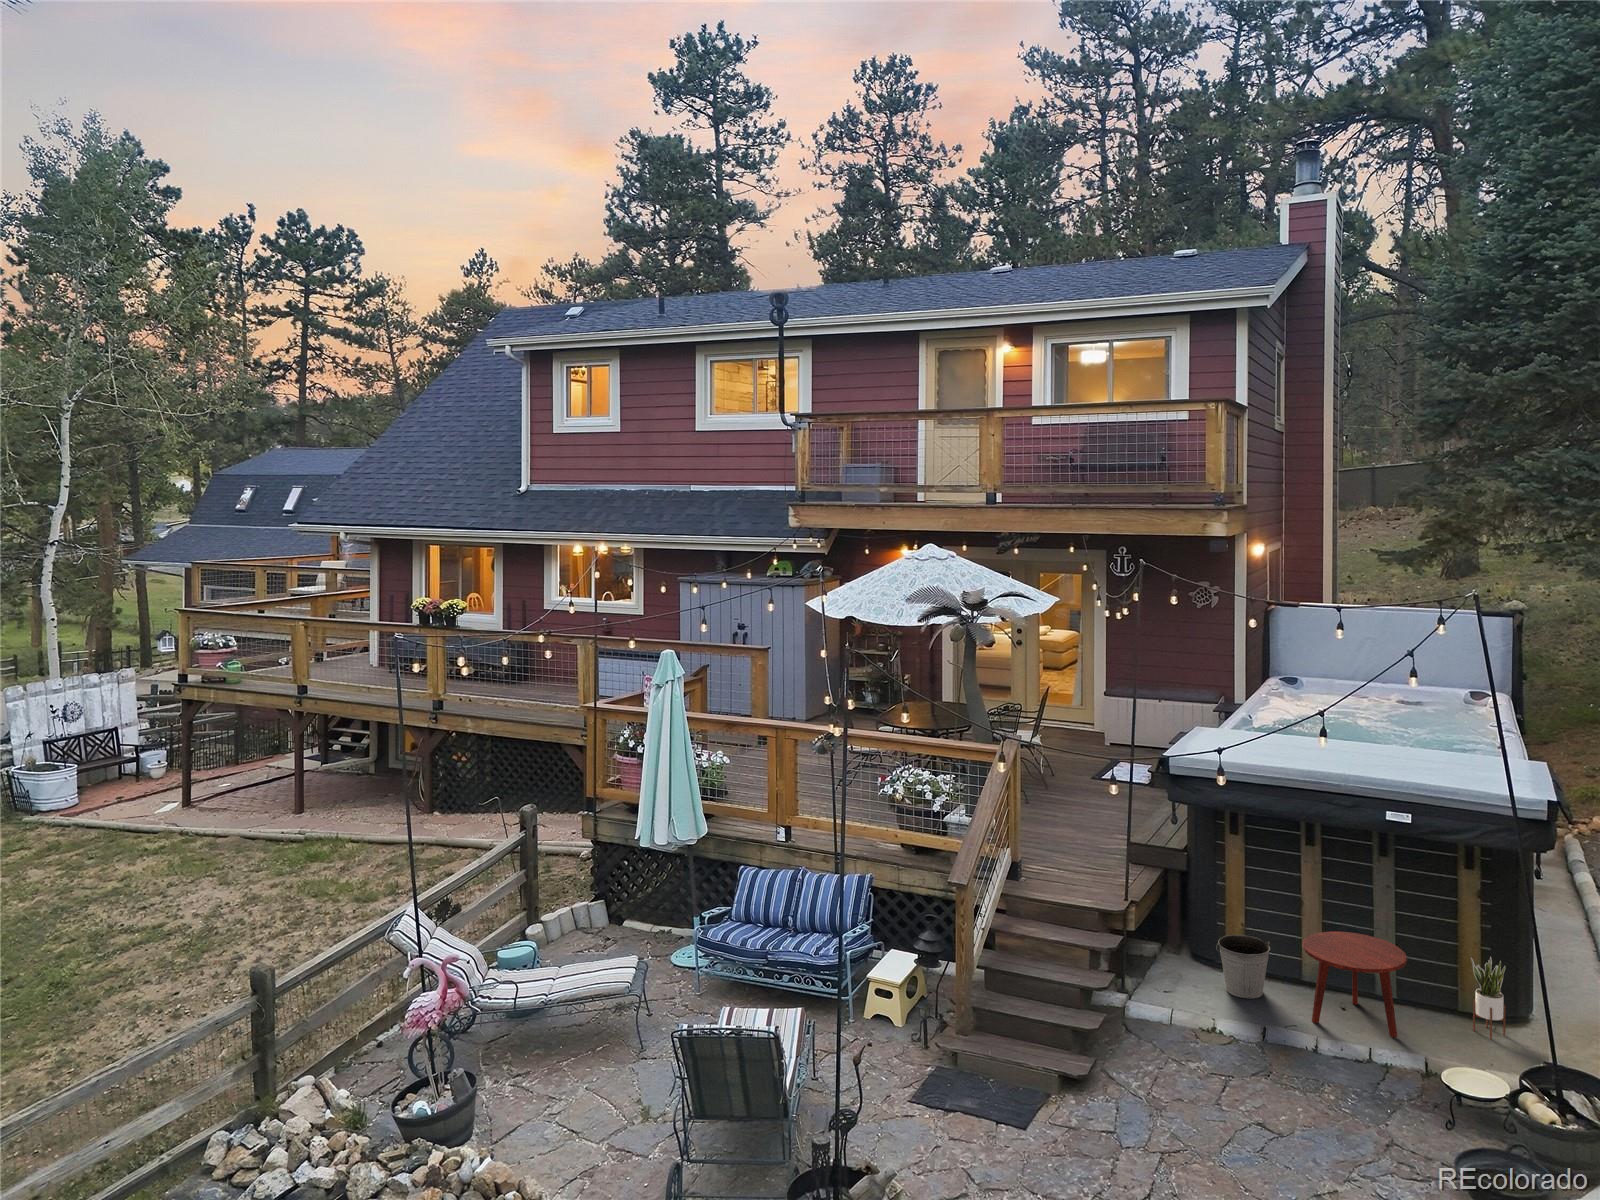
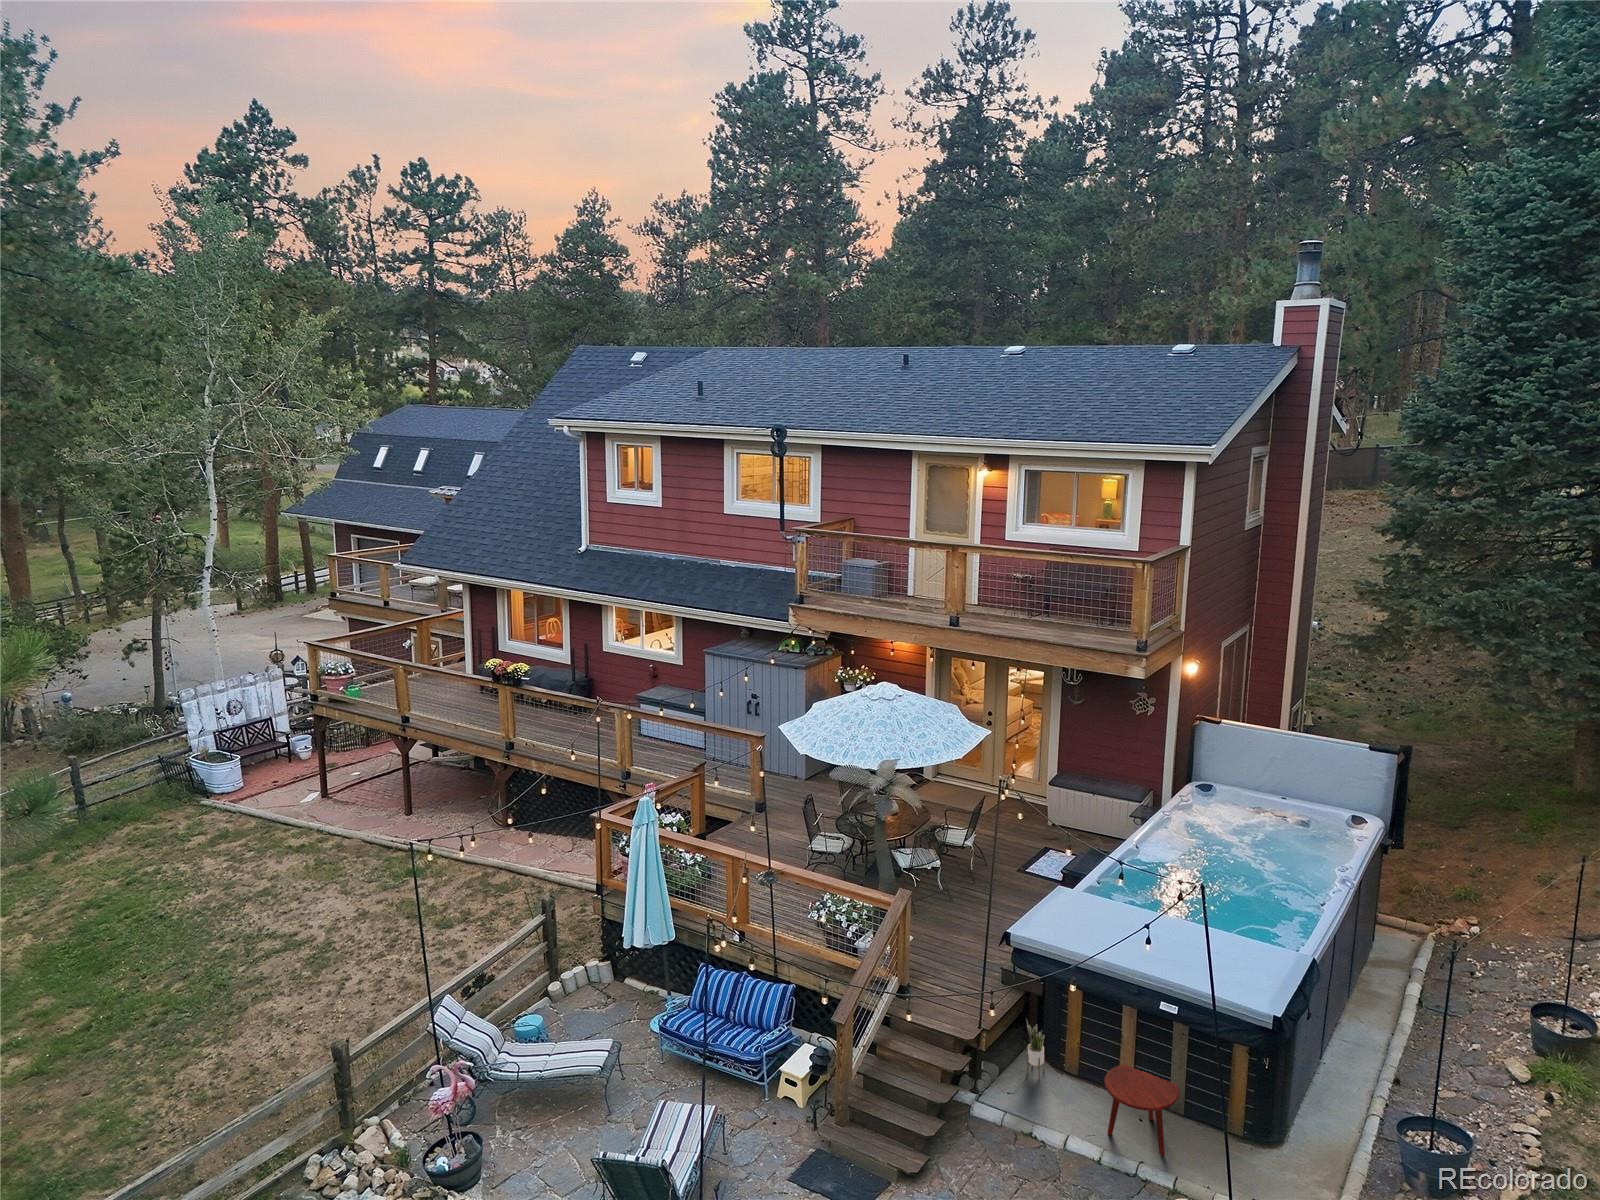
bucket: present [1216,935,1270,999] -> none [1051,1053,1092,1106]
potted plant: present [1471,957,1506,1039] -> present [1026,1019,1045,1078]

